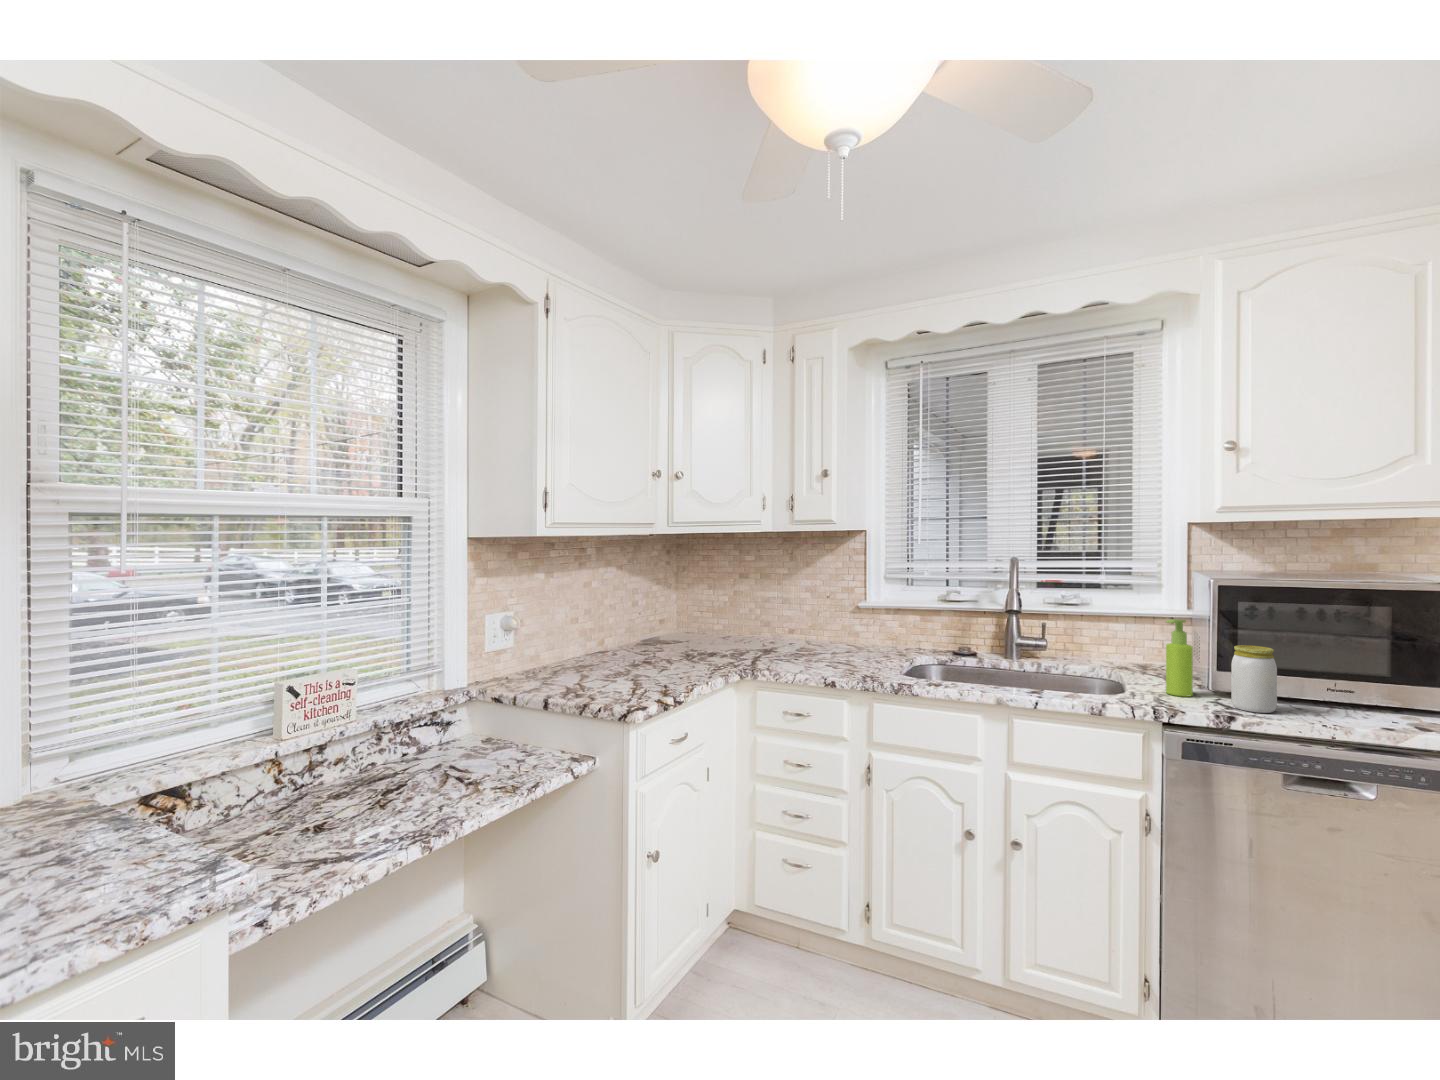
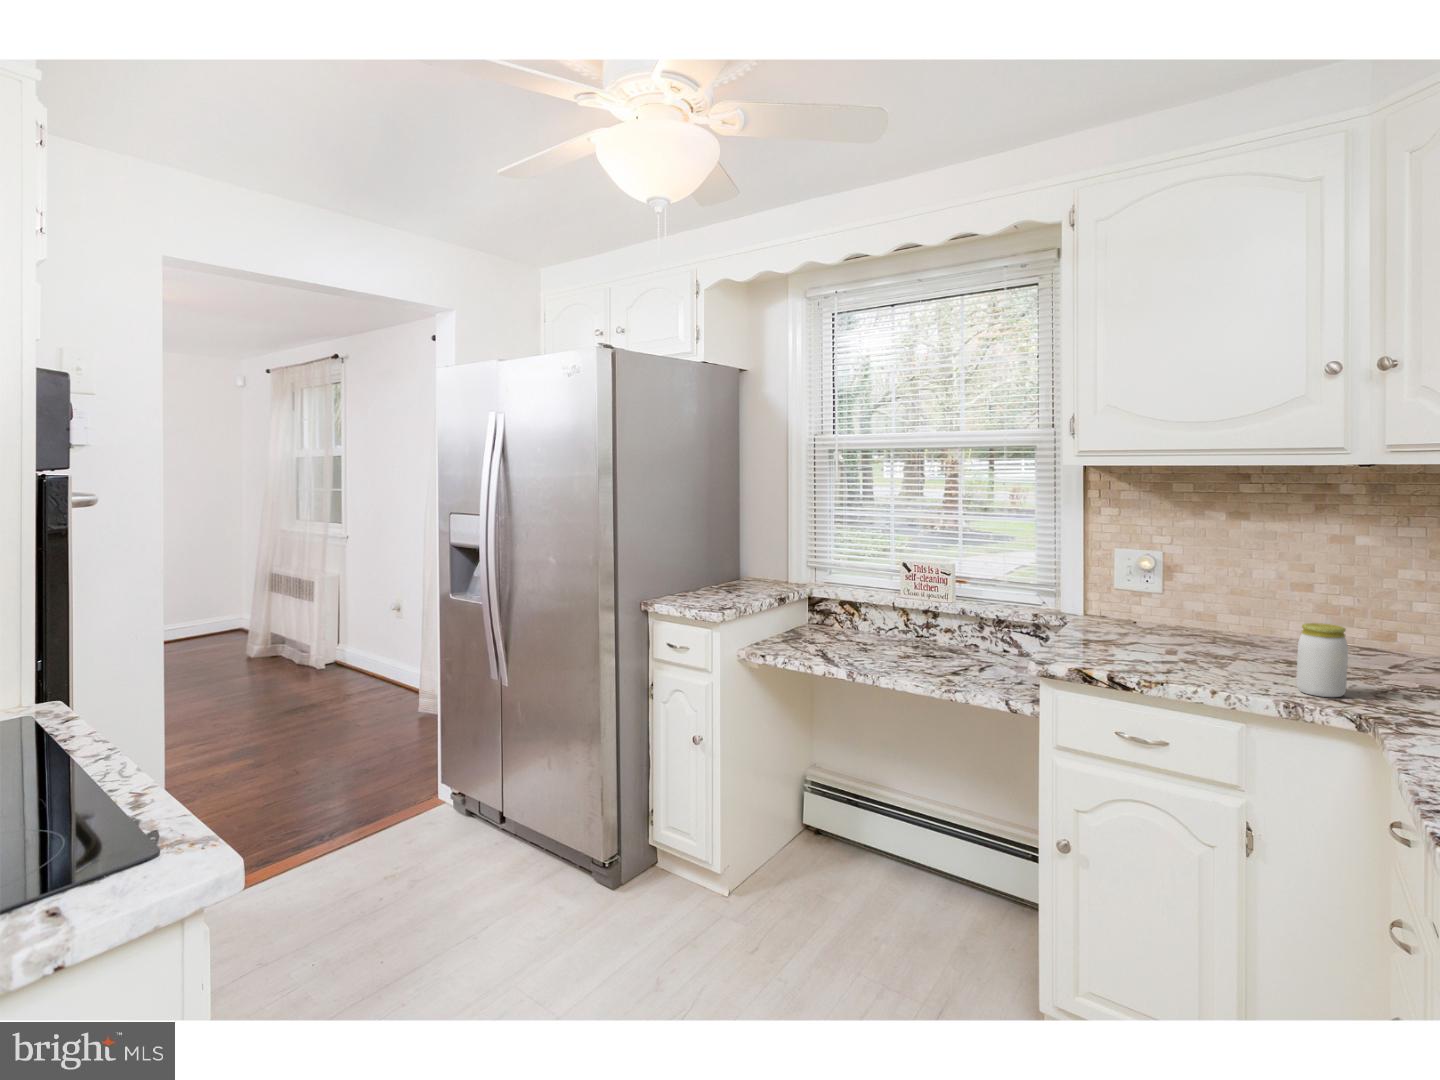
soap dispenser: present [1166,619,1193,696] -> none [1225,594,1256,679]

